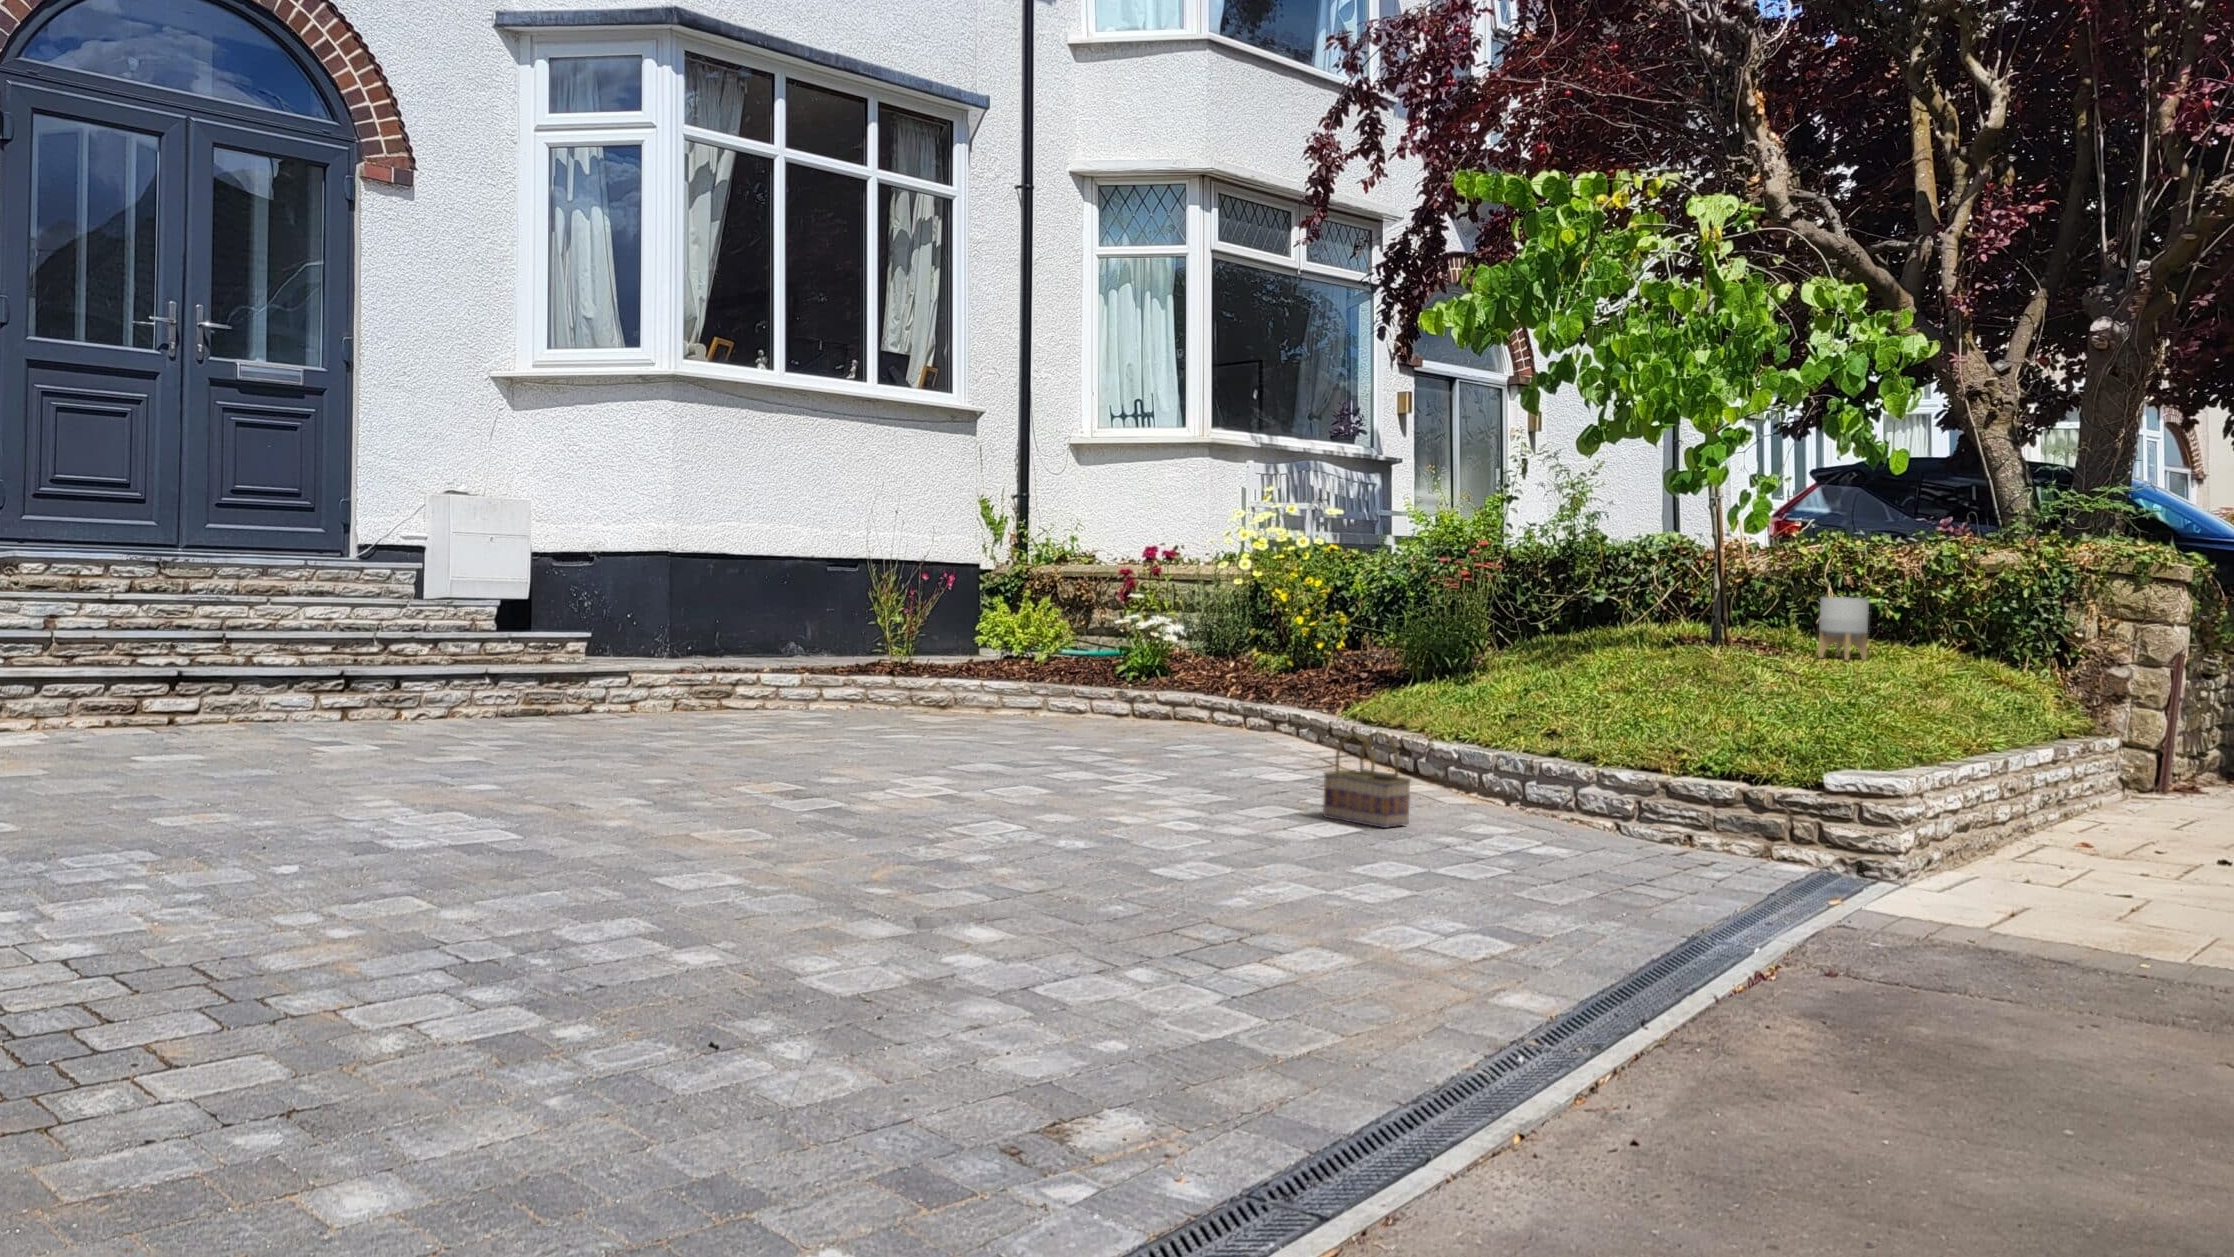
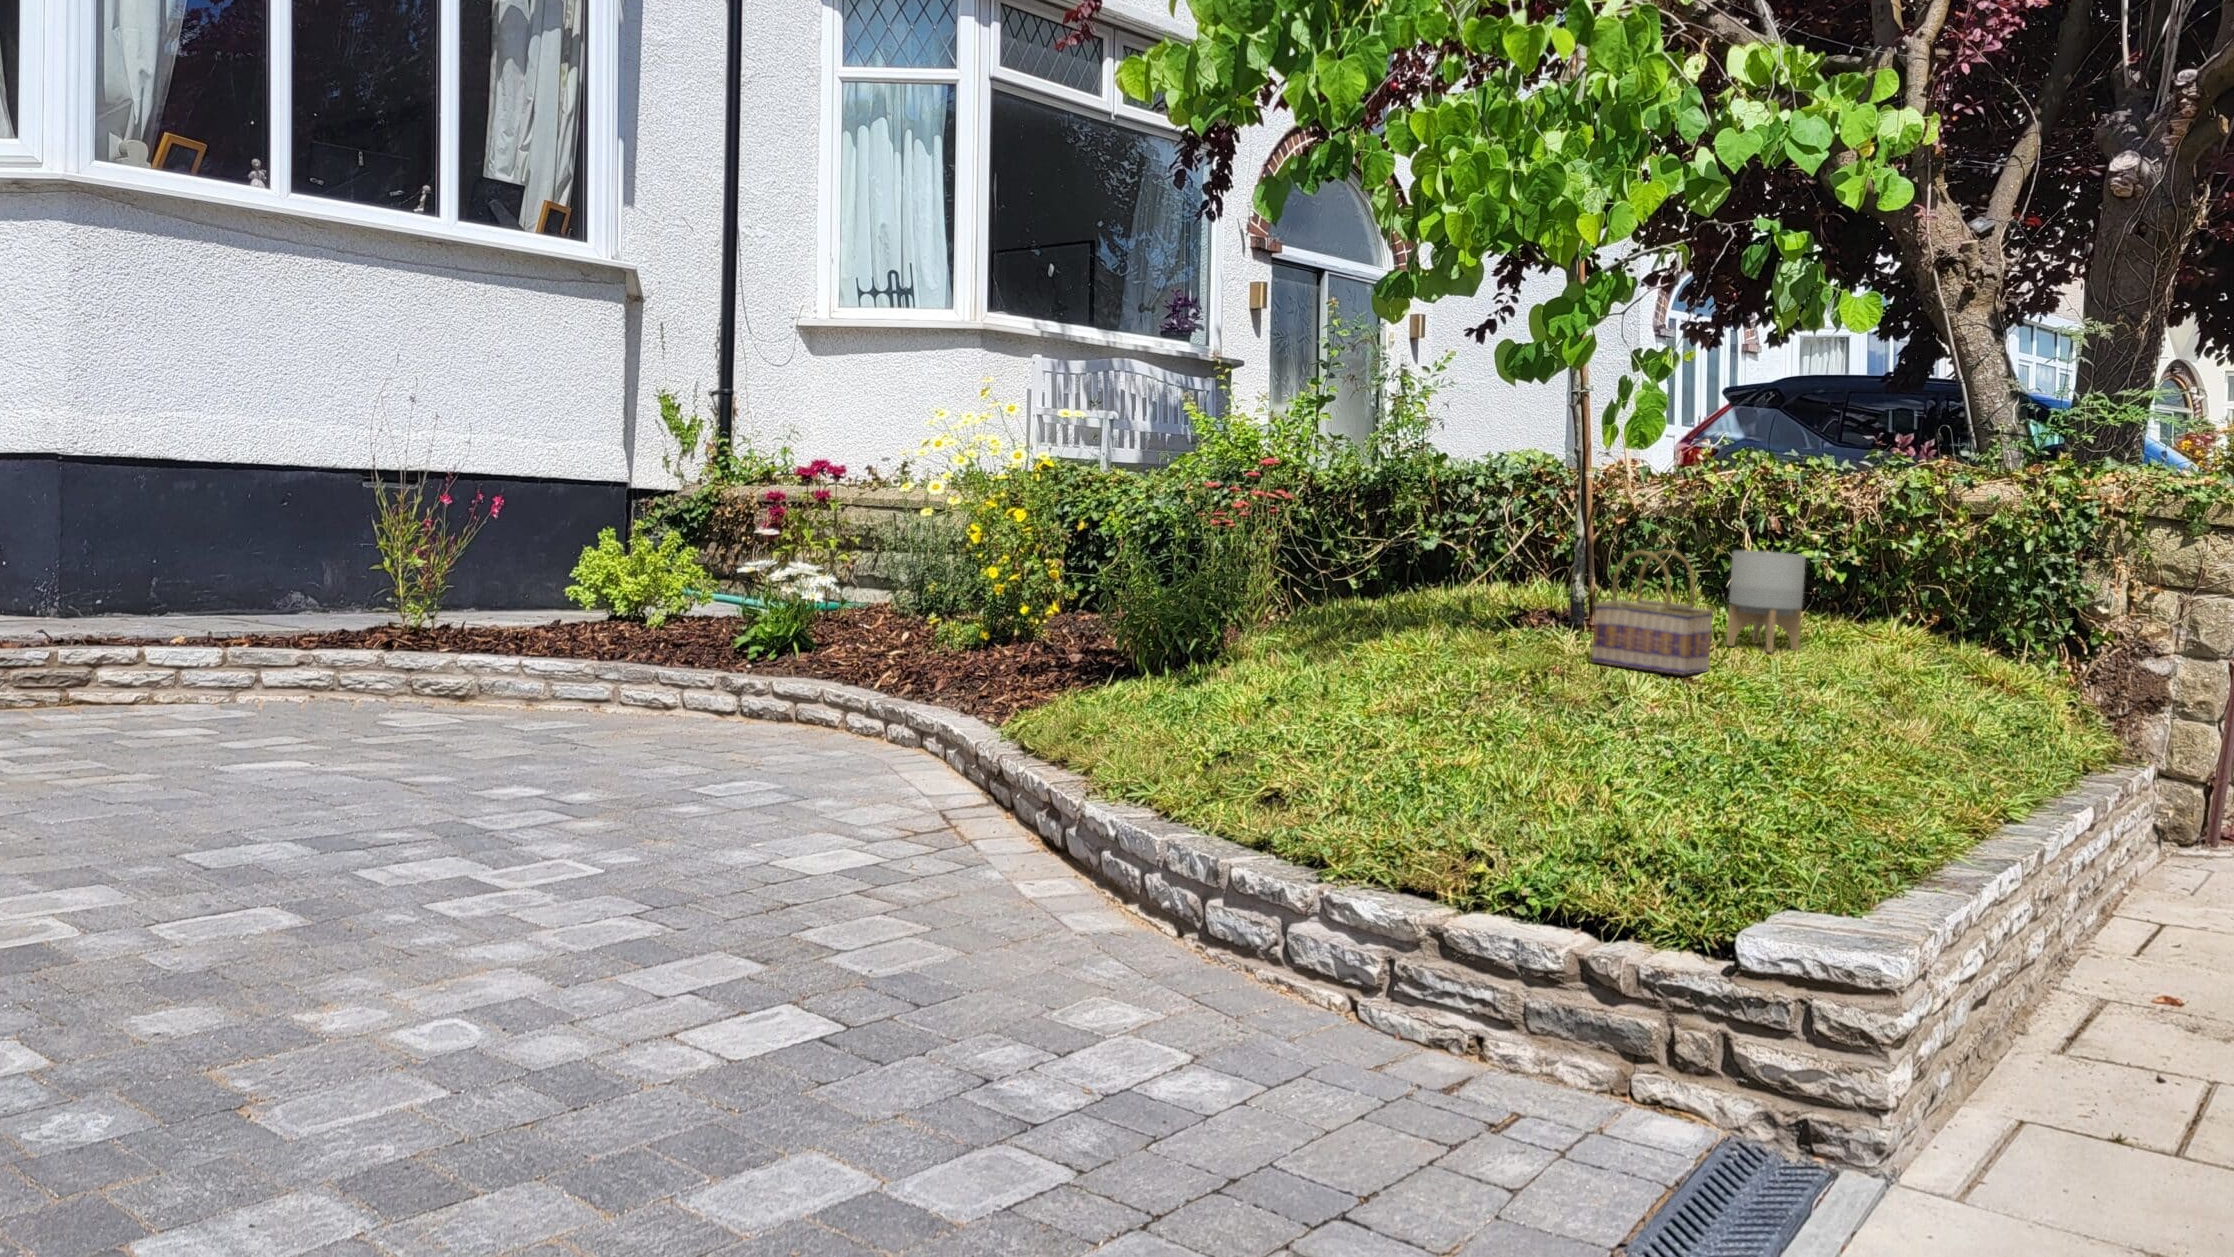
basket: present [1323,732,1411,828] -> present [1591,549,1714,674]

